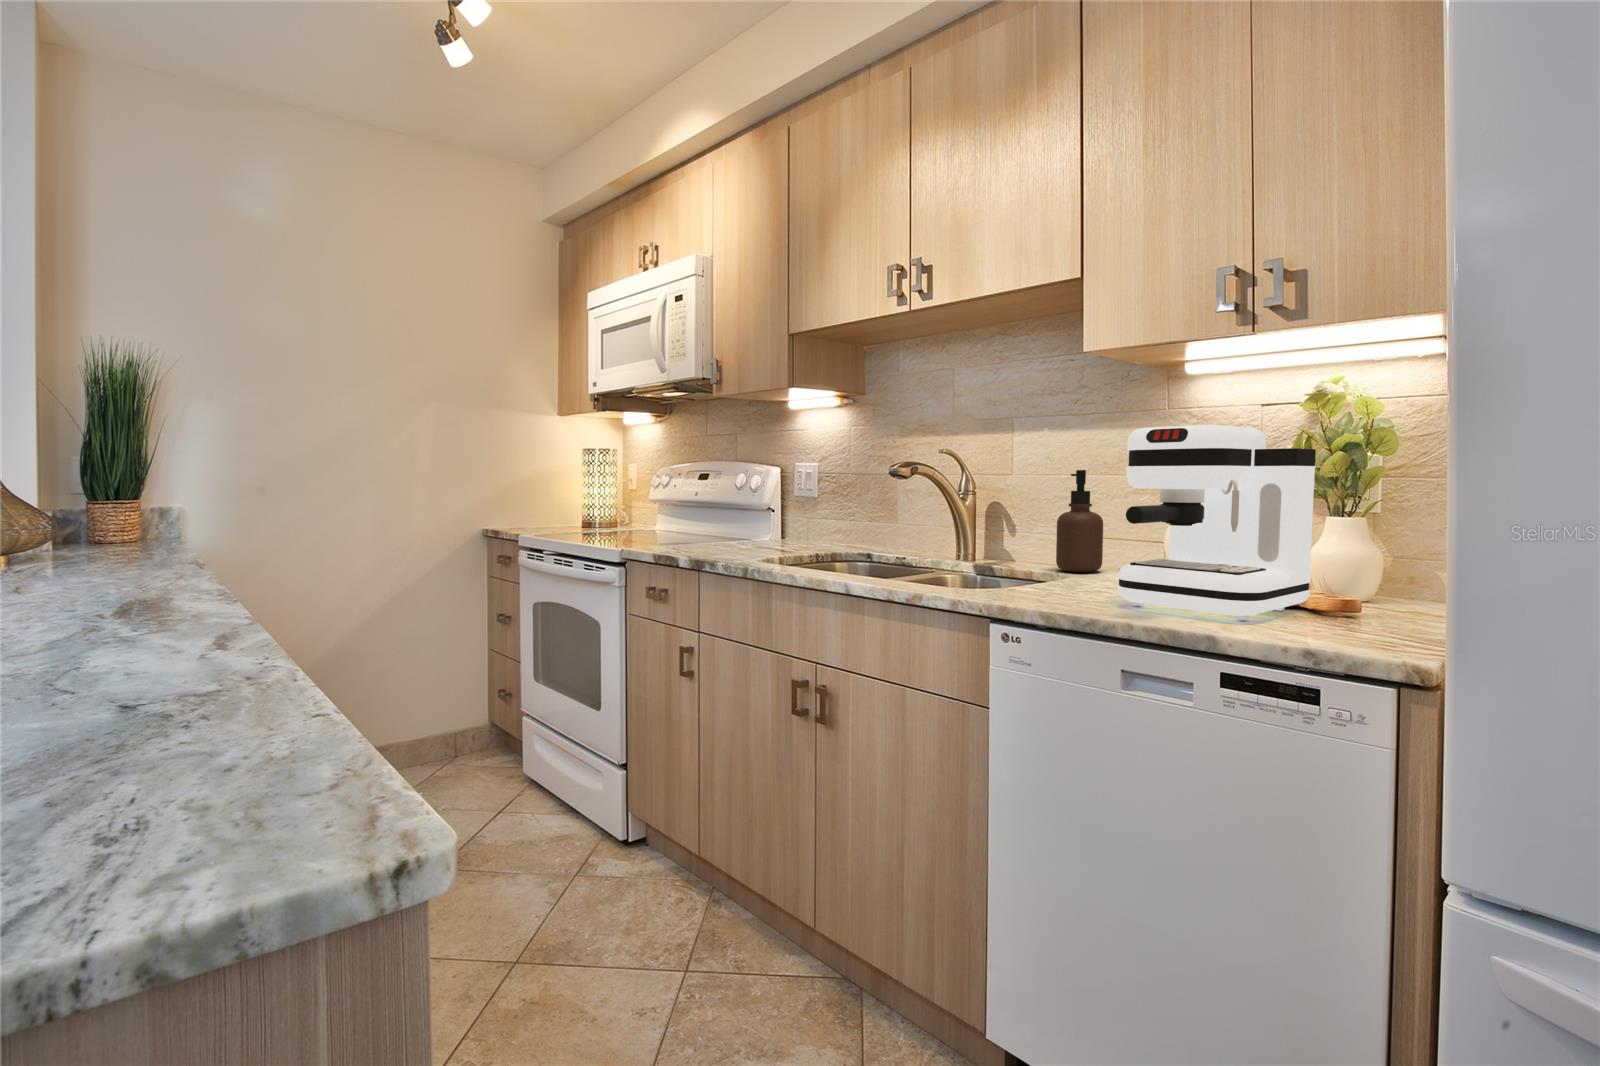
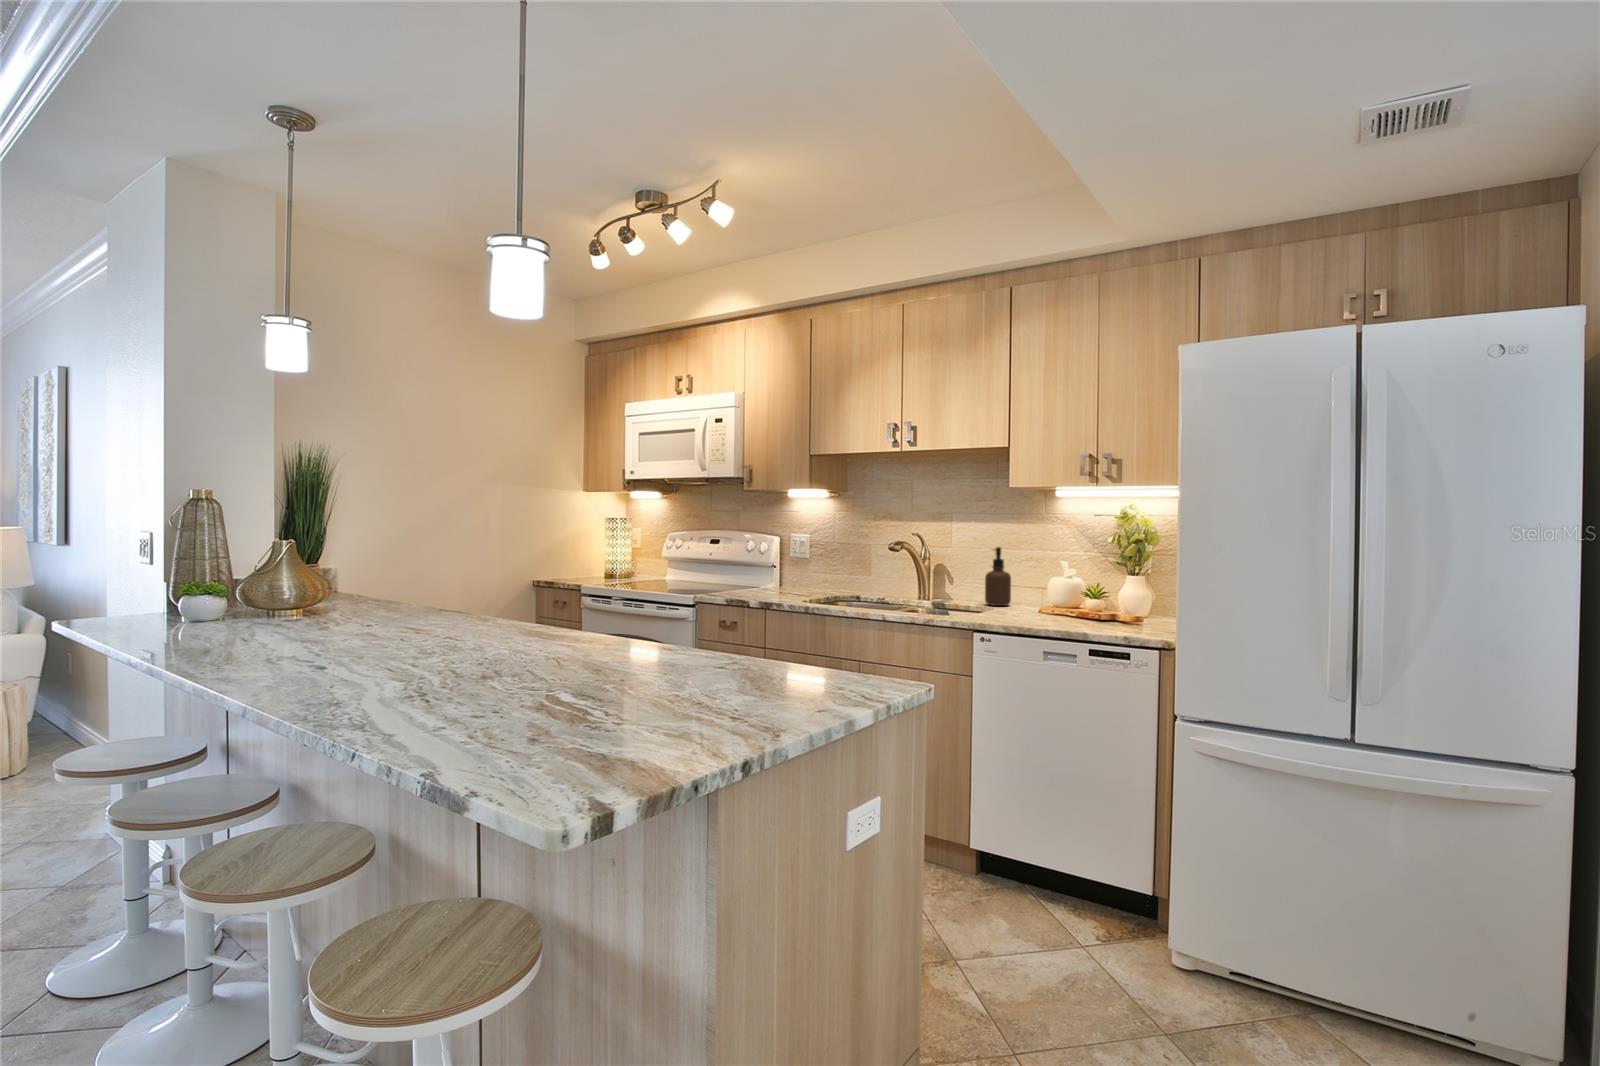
coffee maker: present [1117,425,1316,620] -> none [1034,532,1123,626]

